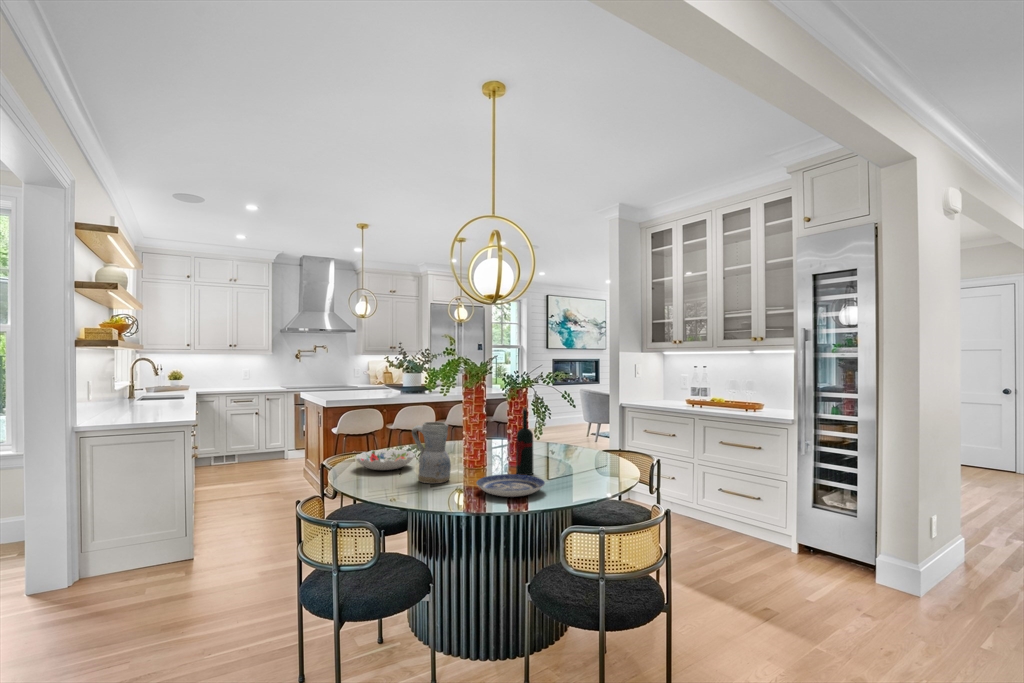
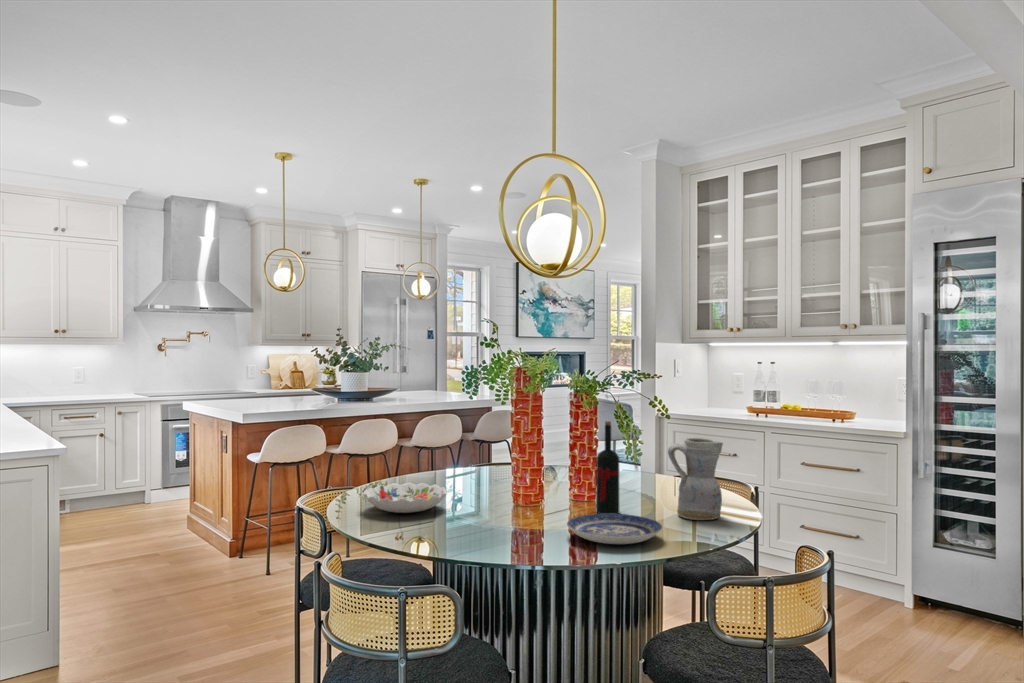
ceramic pitcher: present [412,422,451,483] -> present [668,438,723,520]

